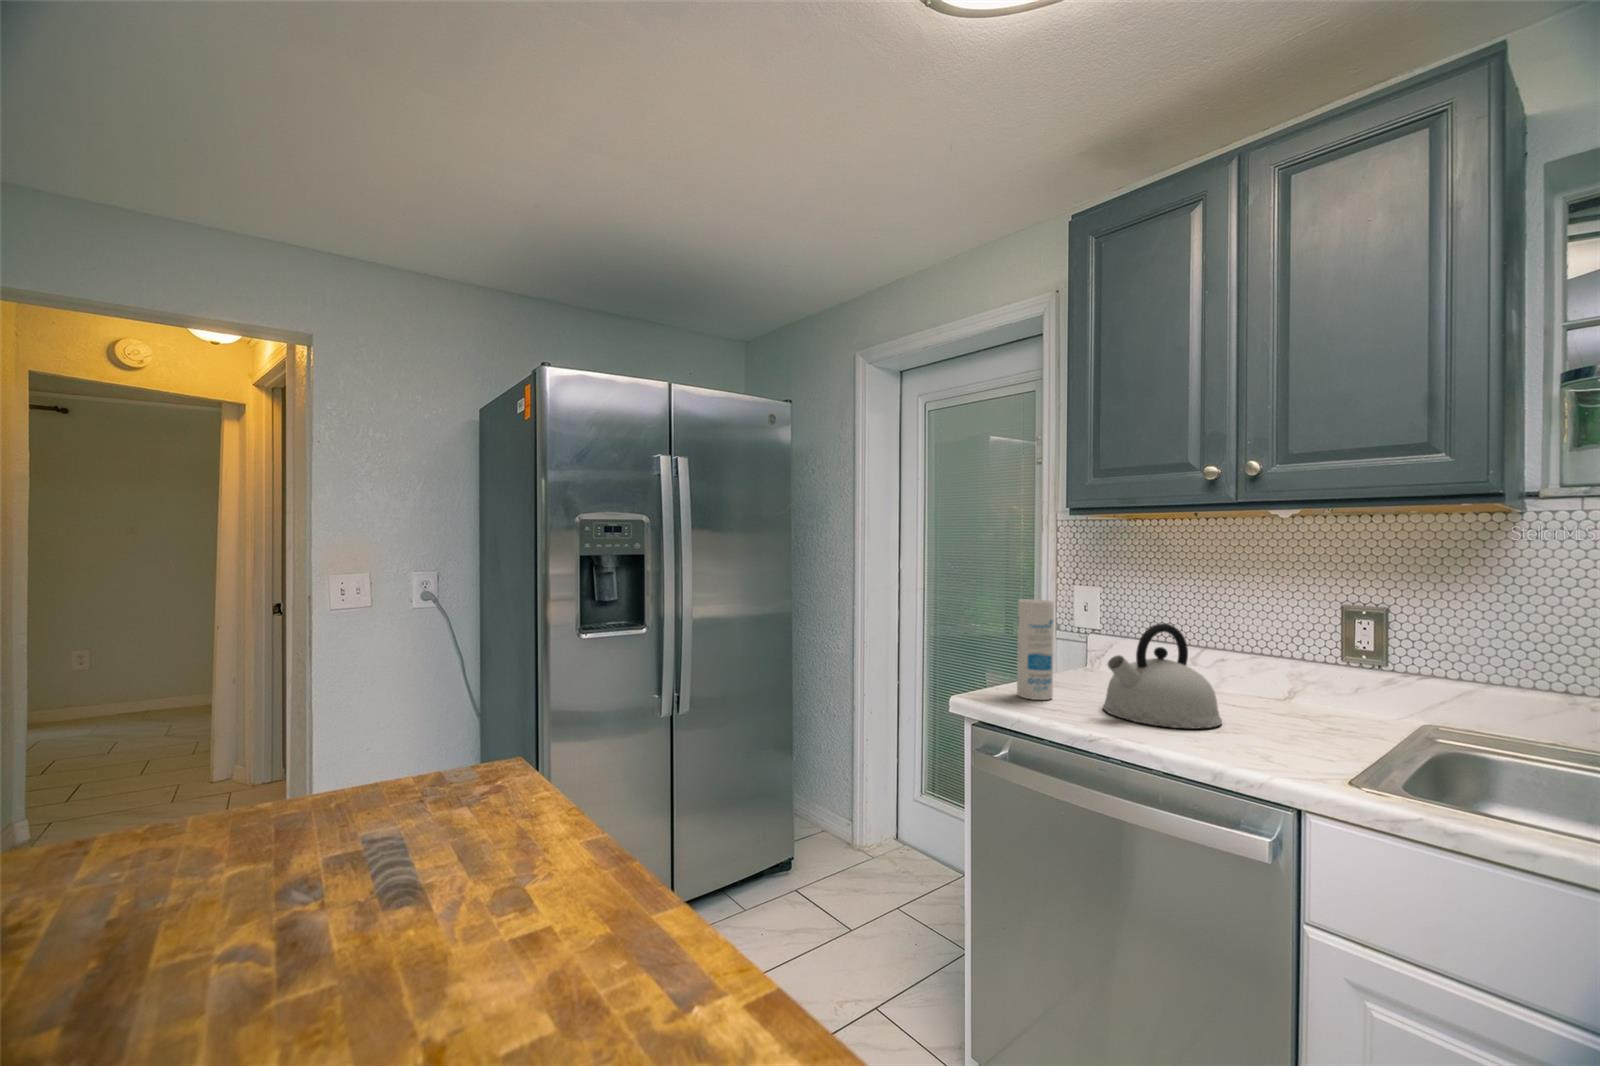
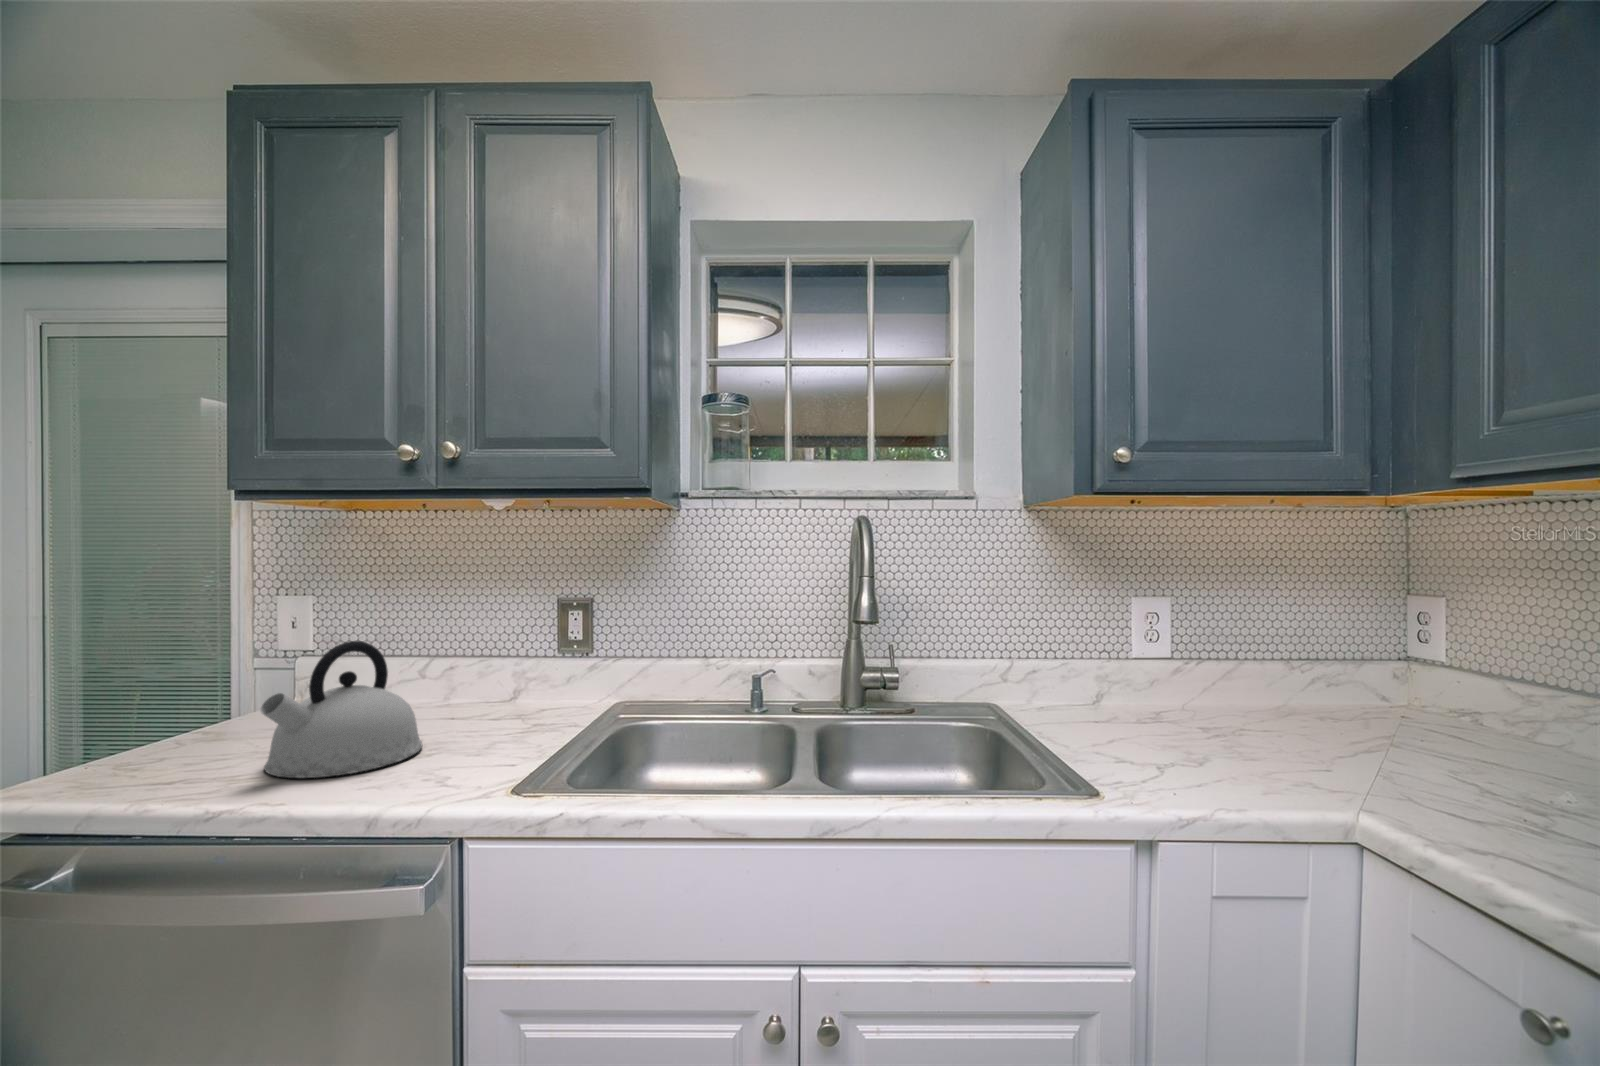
canister: present [1017,599,1054,700] -> none [122,626,191,780]

